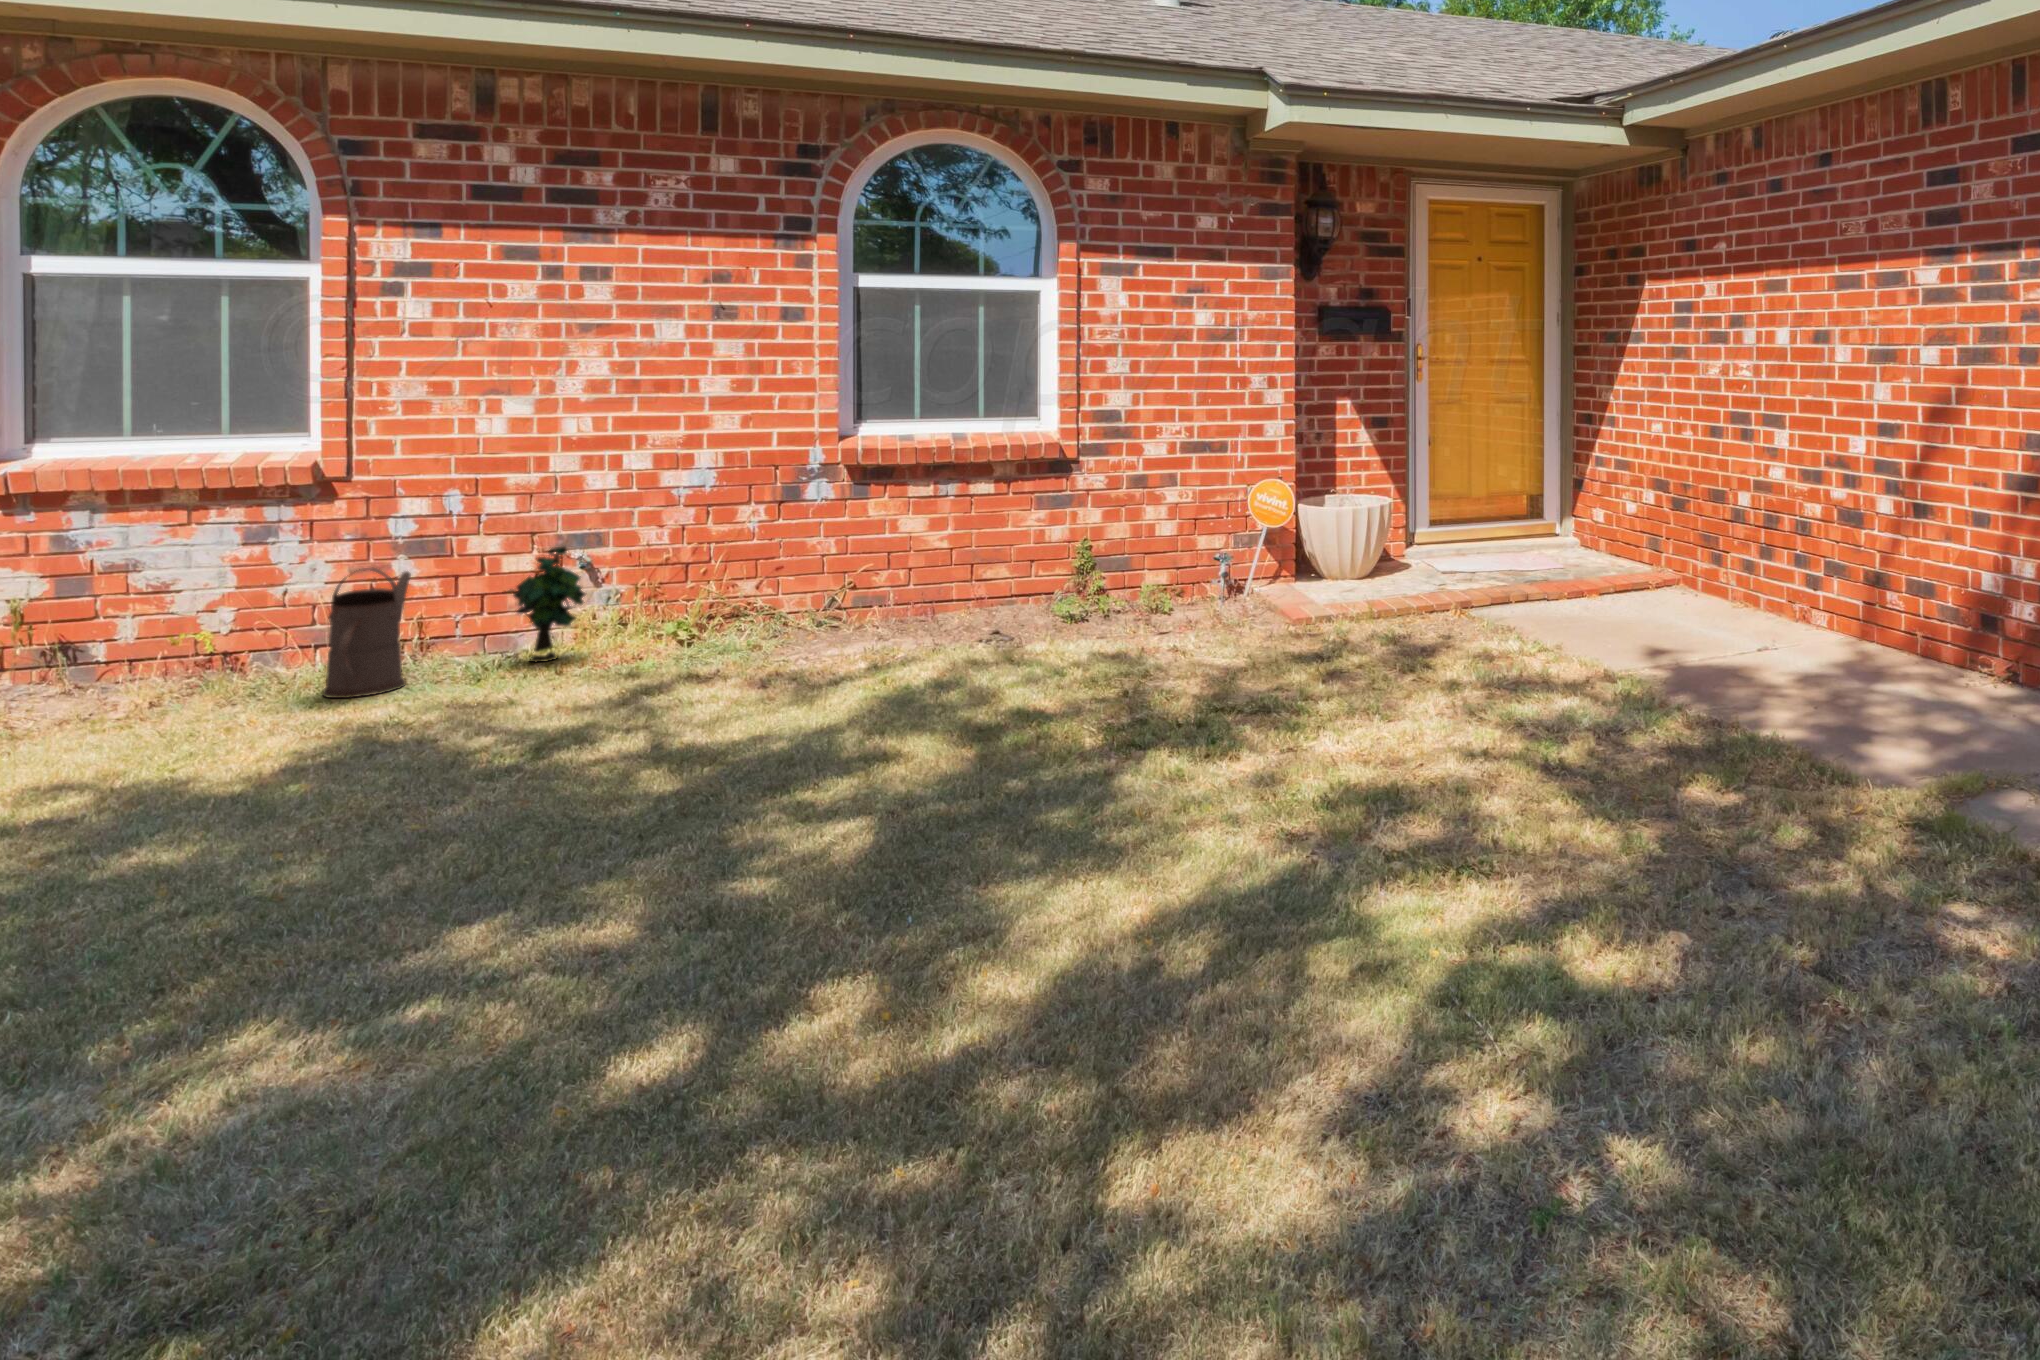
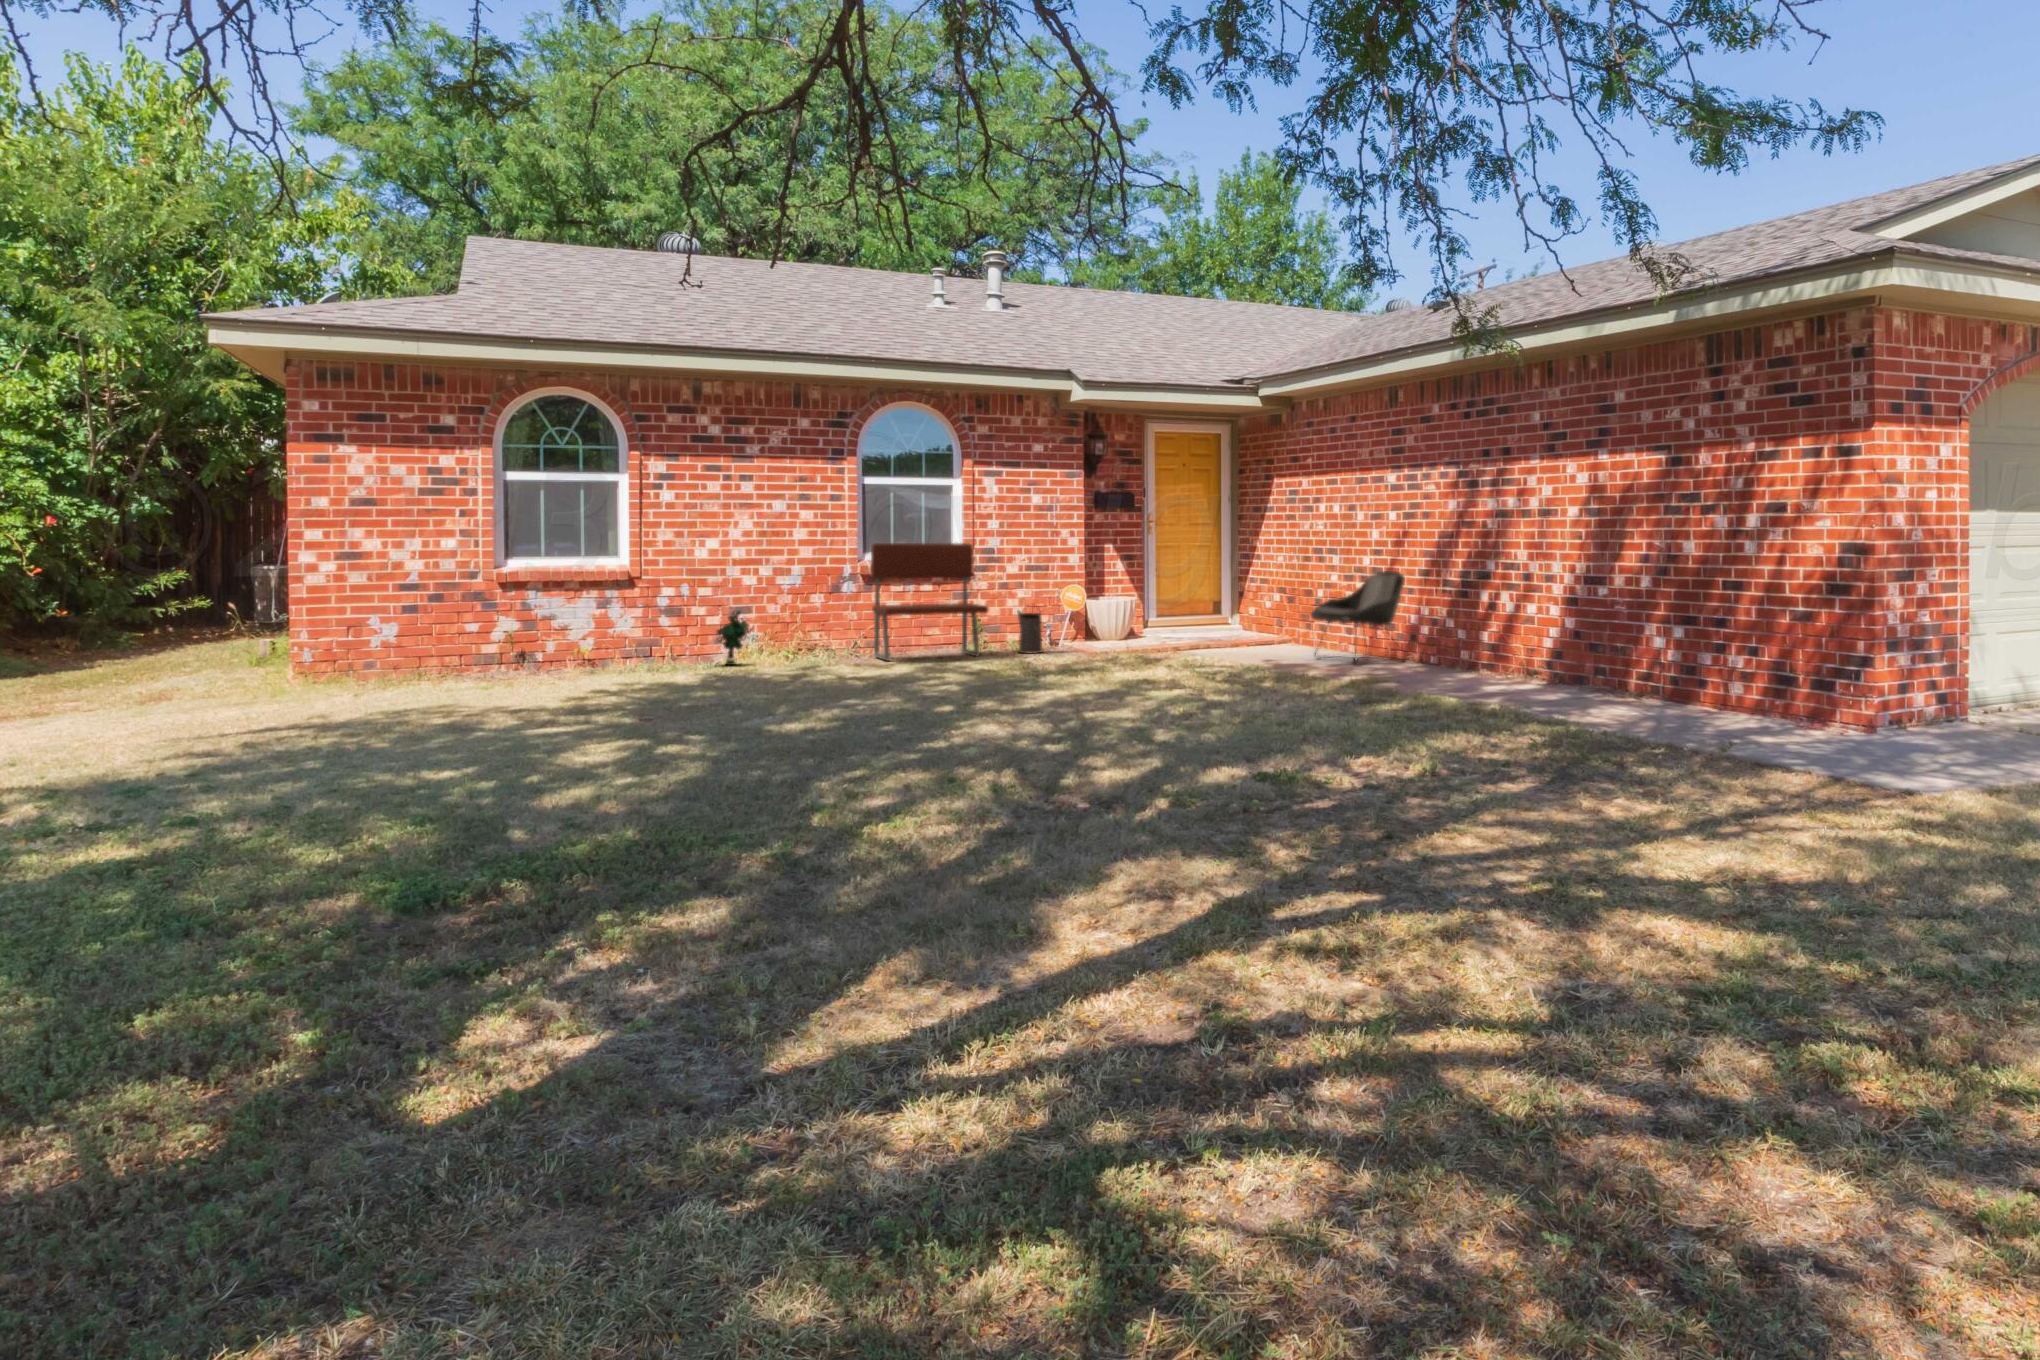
bench: none [856,403,1085,651] -> present [871,543,988,660]
lounge chair: none [1752,474,1982,702] -> present [1310,571,1405,662]
watering can: present [323,568,411,698] -> present [1017,604,1042,653]

